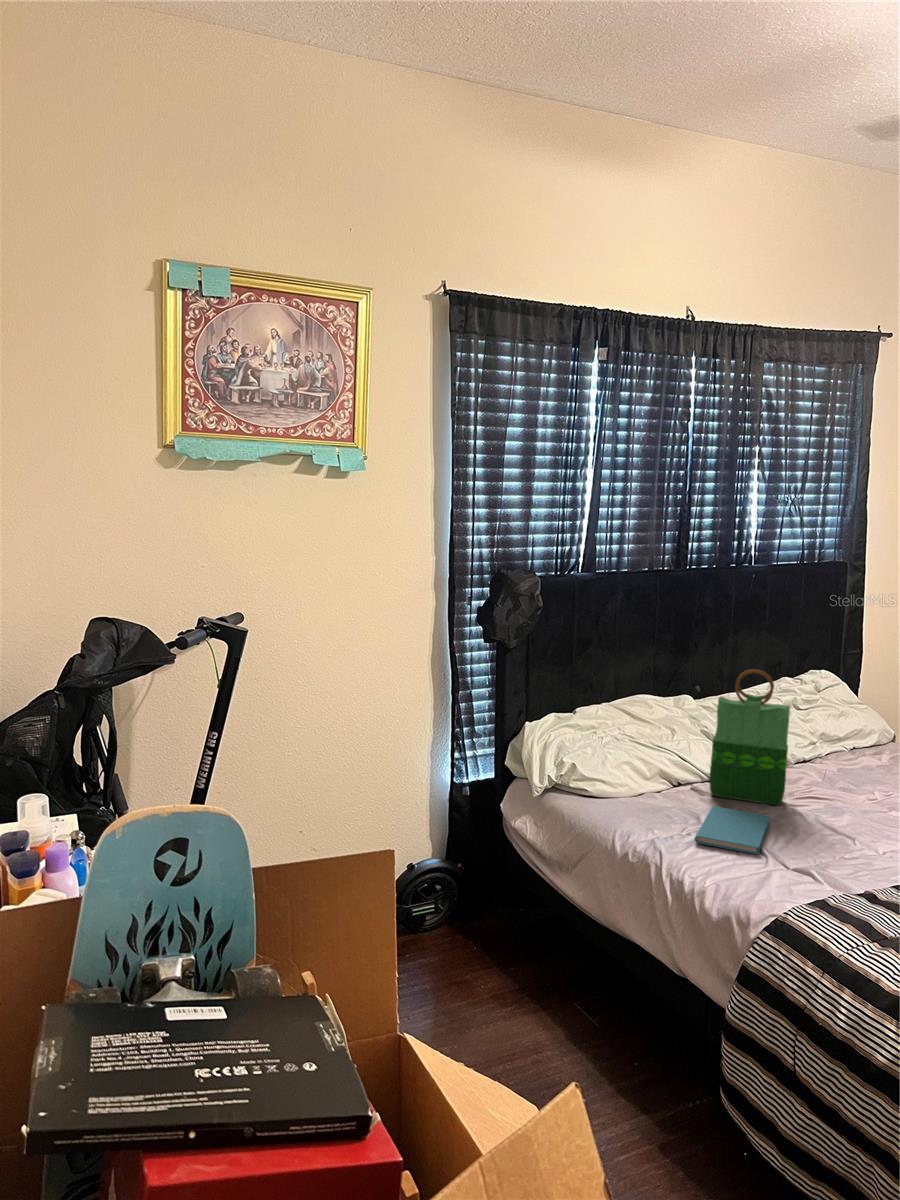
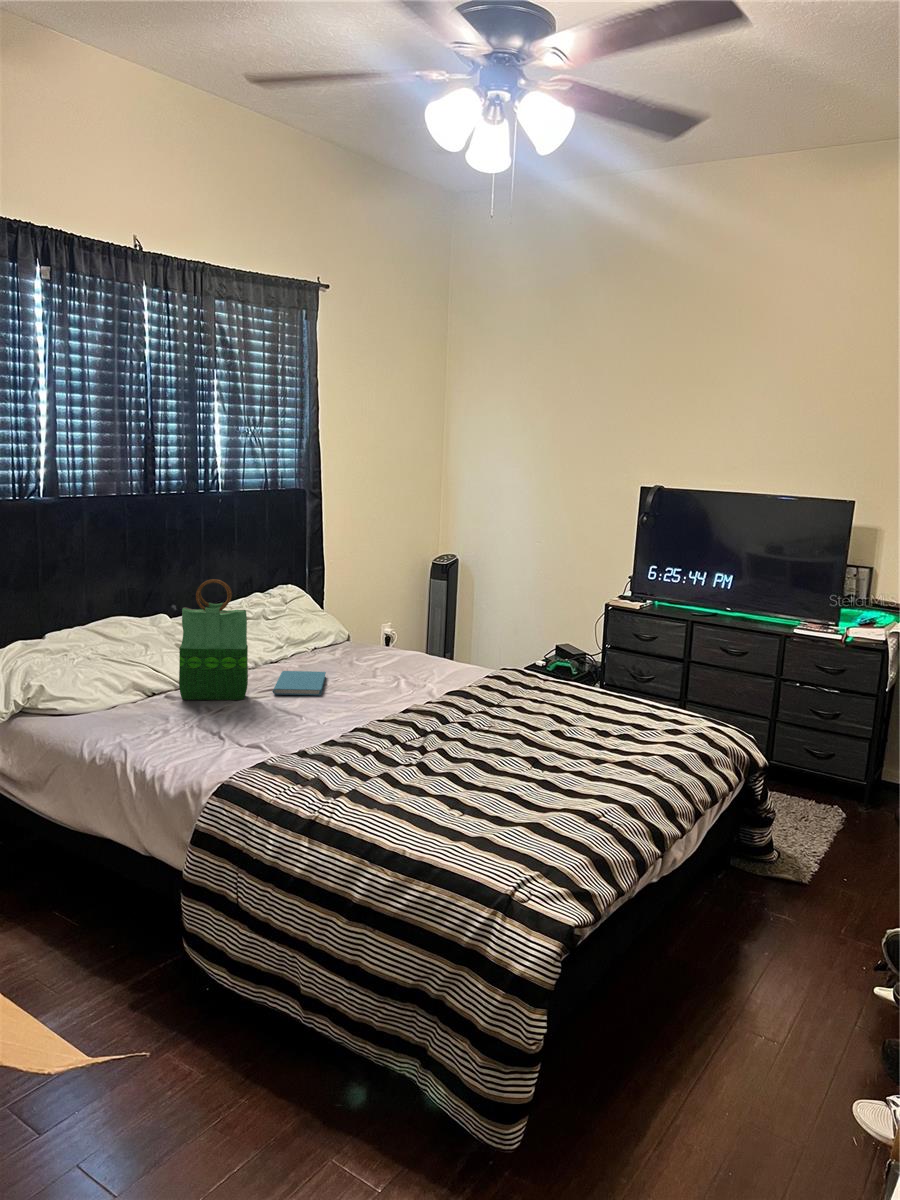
book: present [695,806,770,854] -> present [273,671,326,695]

